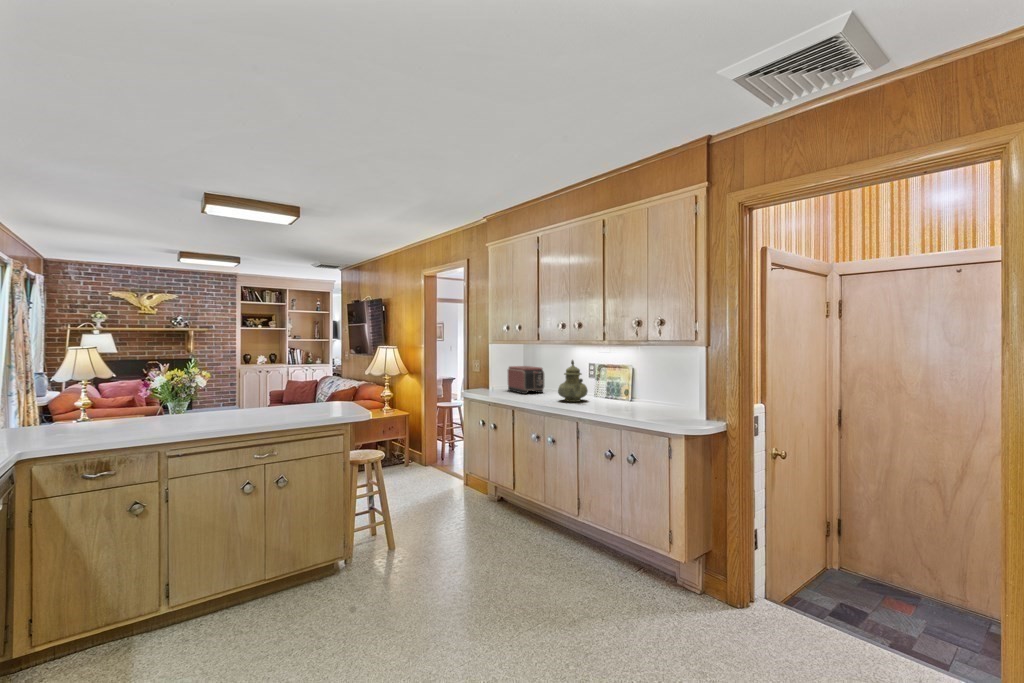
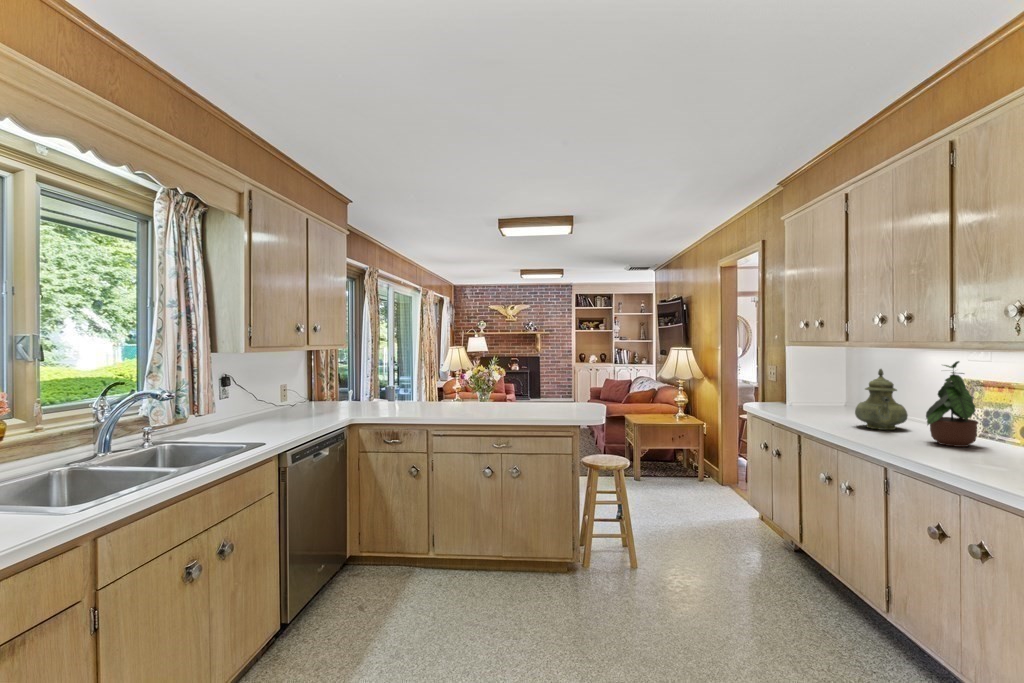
potted plant: none [602,353,635,407] -> present [926,361,981,447]
toaster: present [508,366,544,394] -> none [803,375,854,413]

